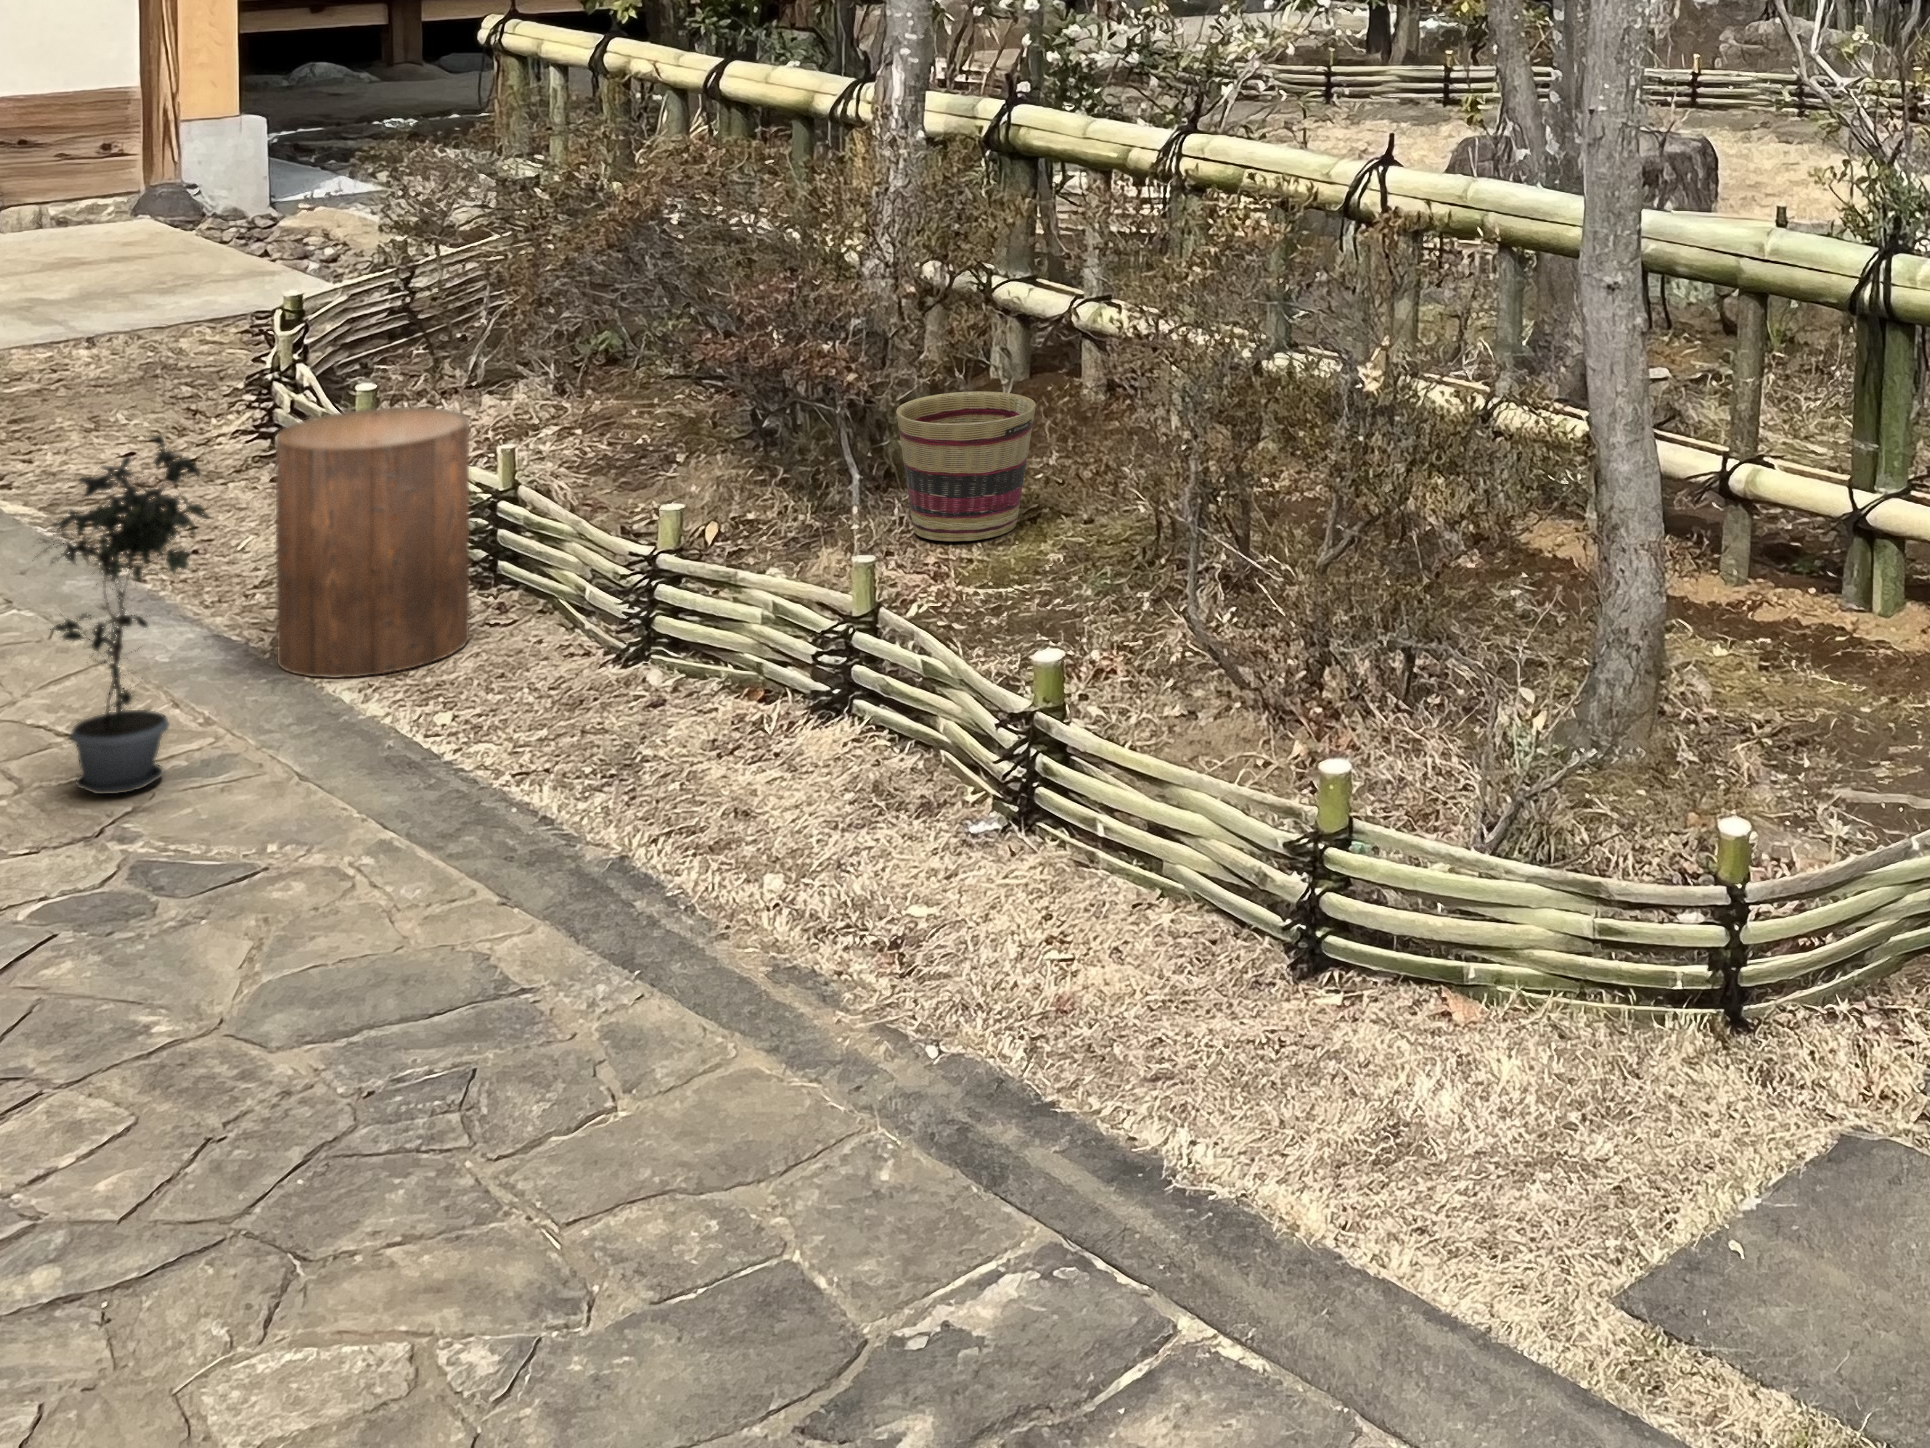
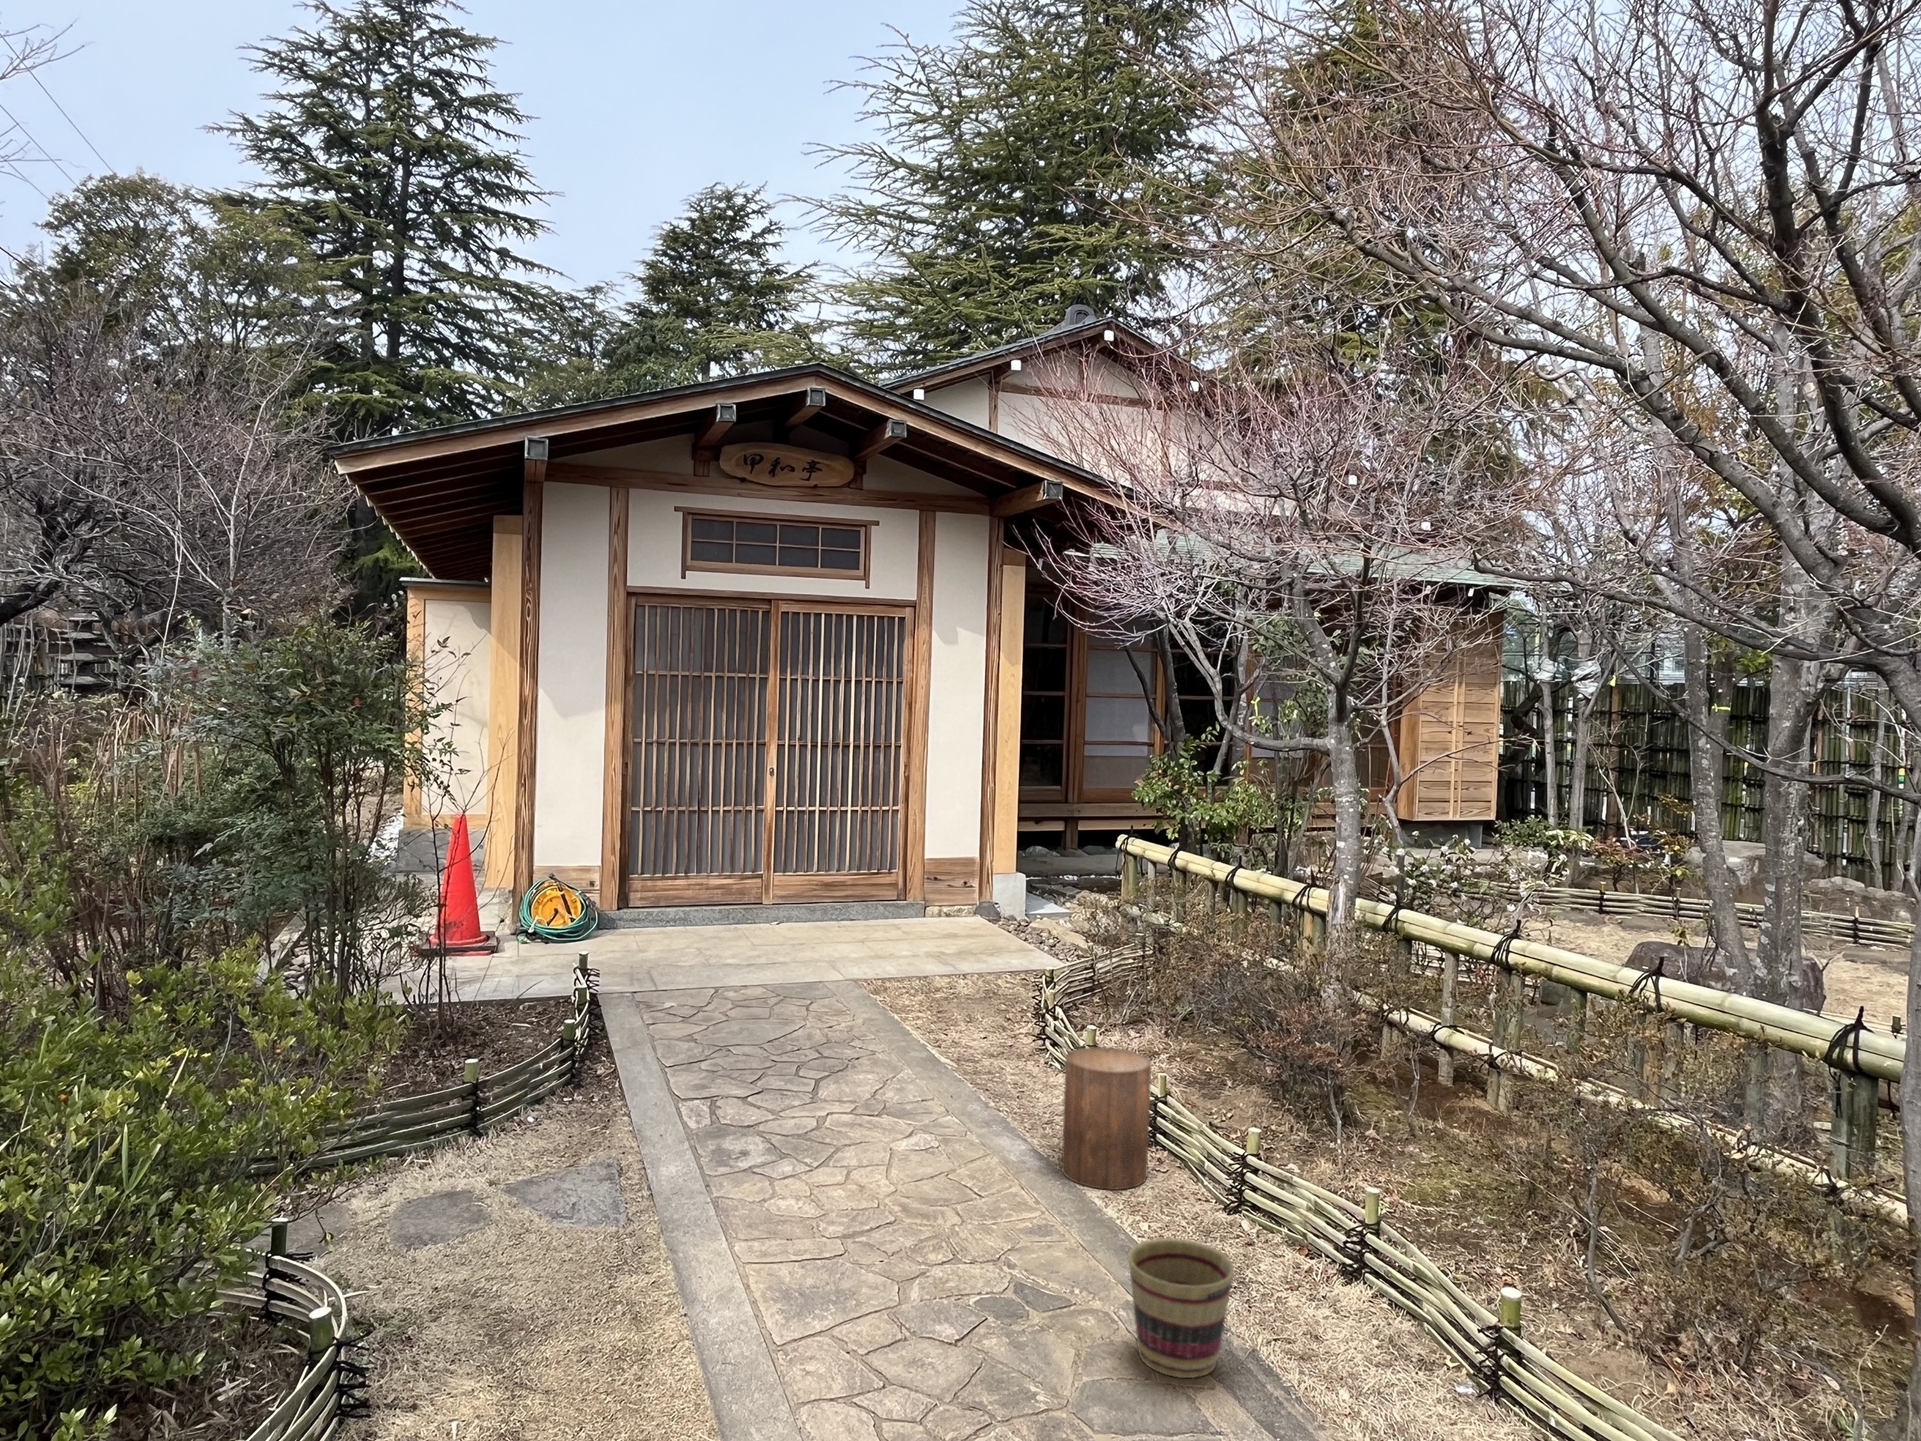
basket: present [896,391,1036,542] -> present [1128,1238,1234,1378]
potted plant: present [35,435,210,794] -> none [975,1057,1051,1237]

